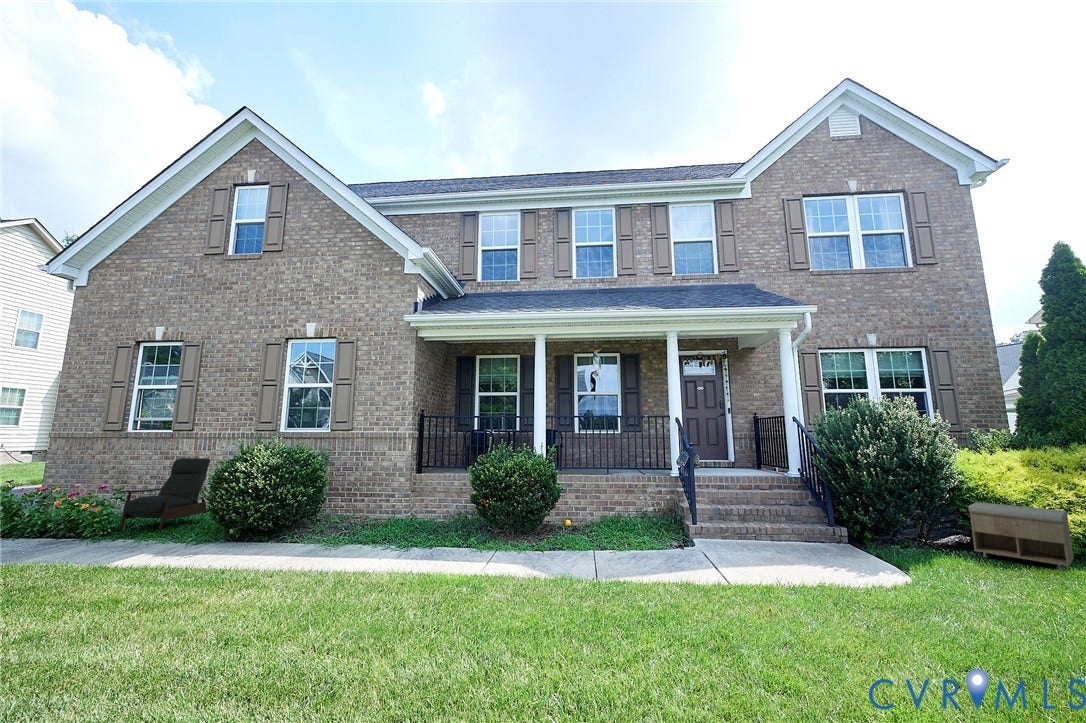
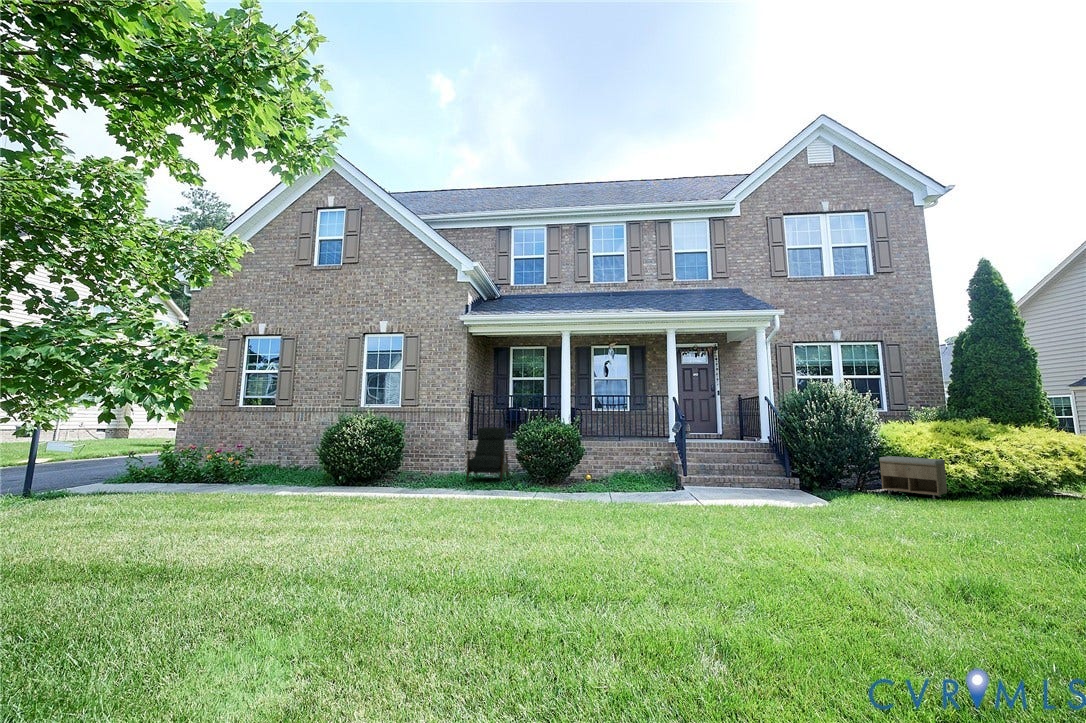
chair: present [119,458,211,531] -> present [466,428,508,482]

